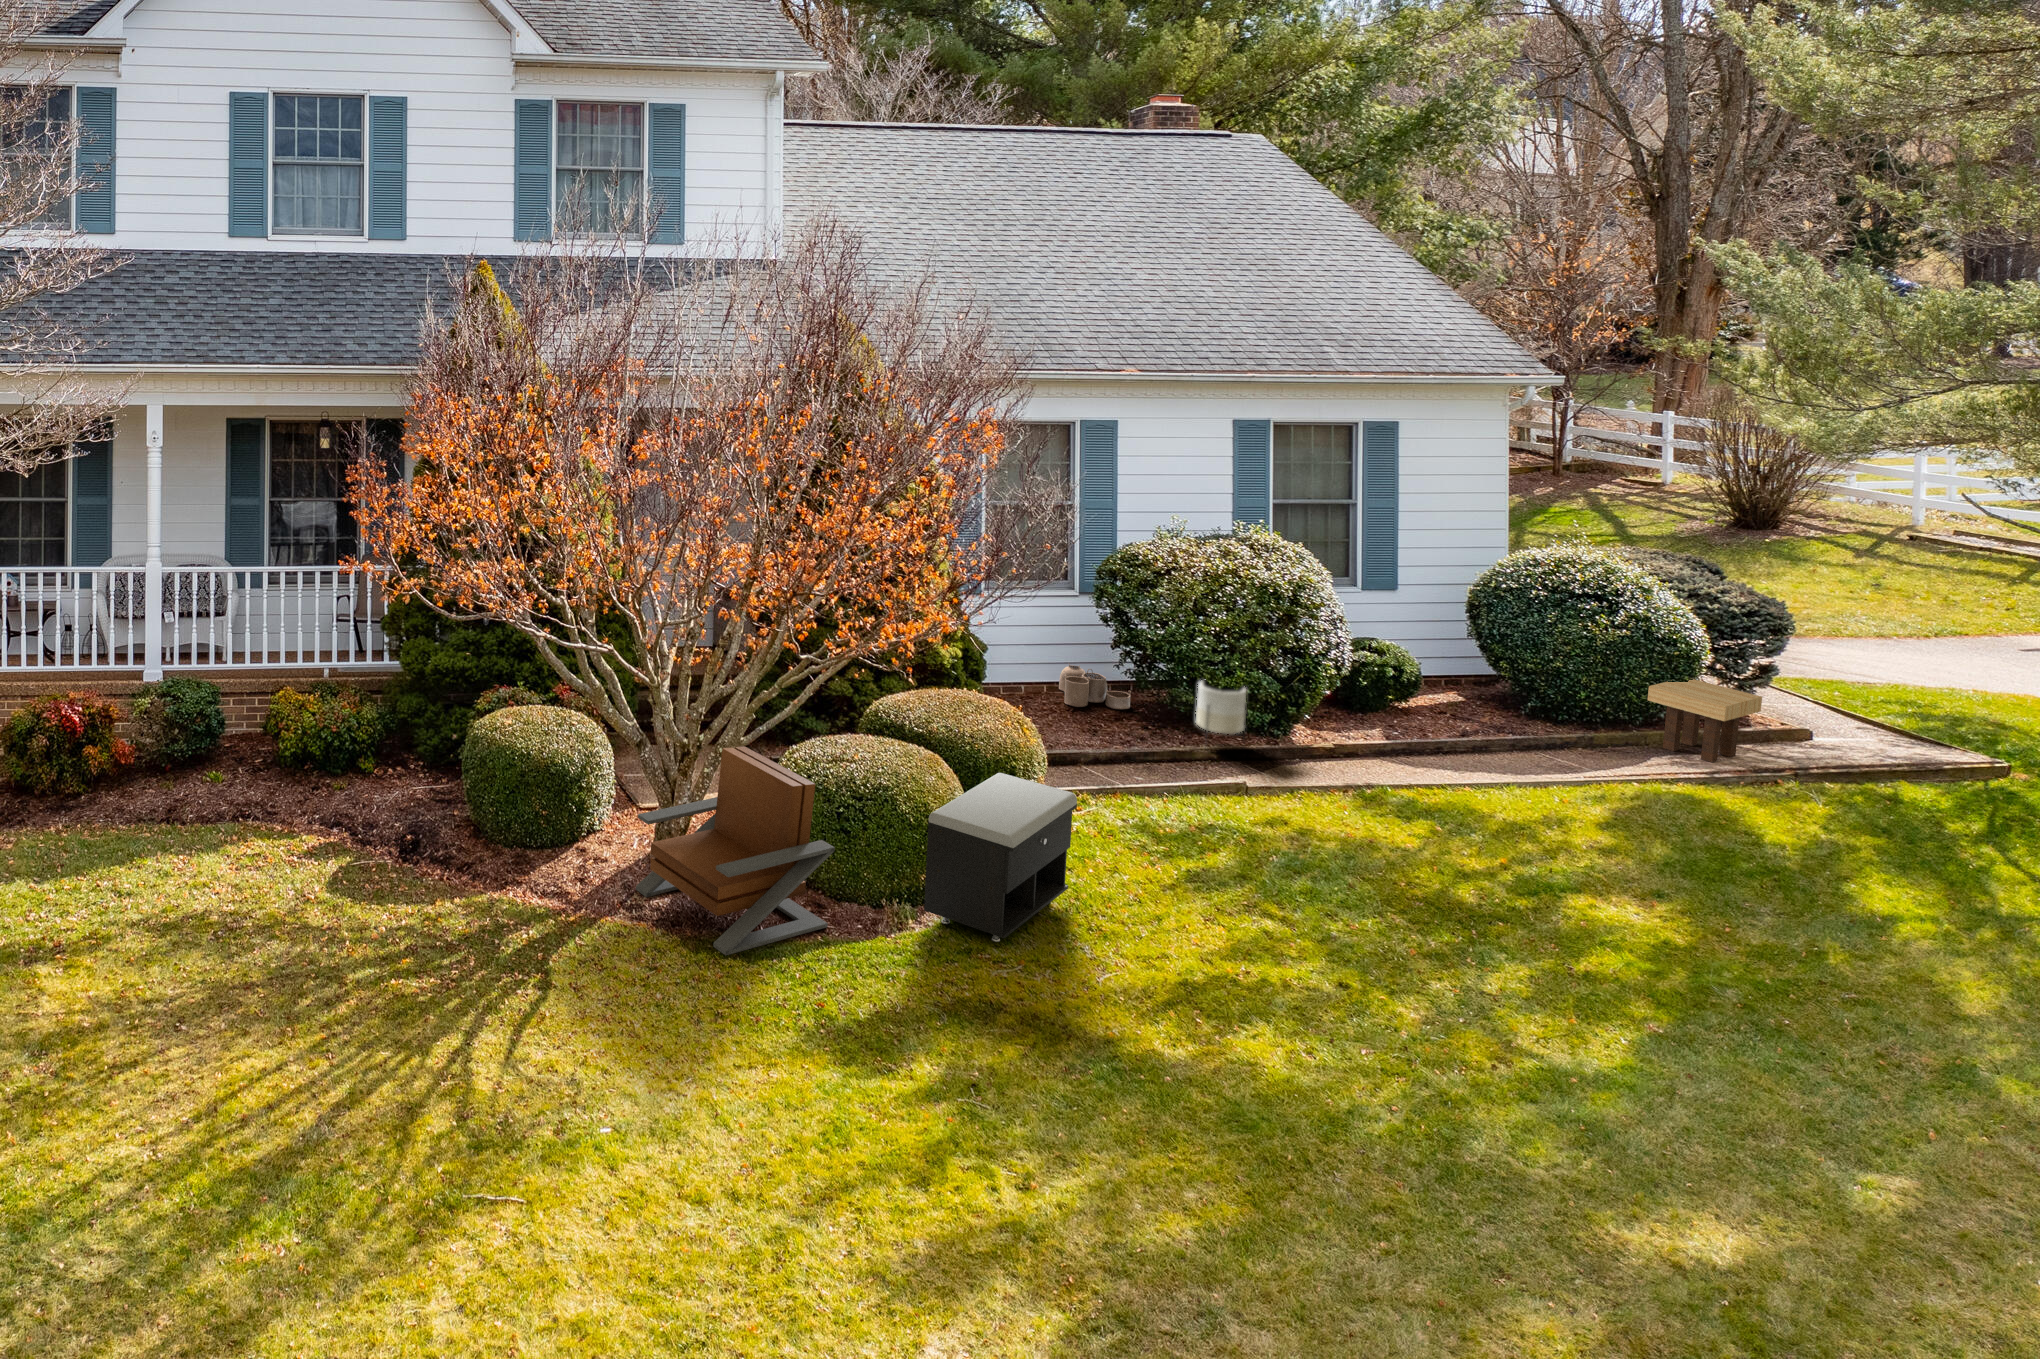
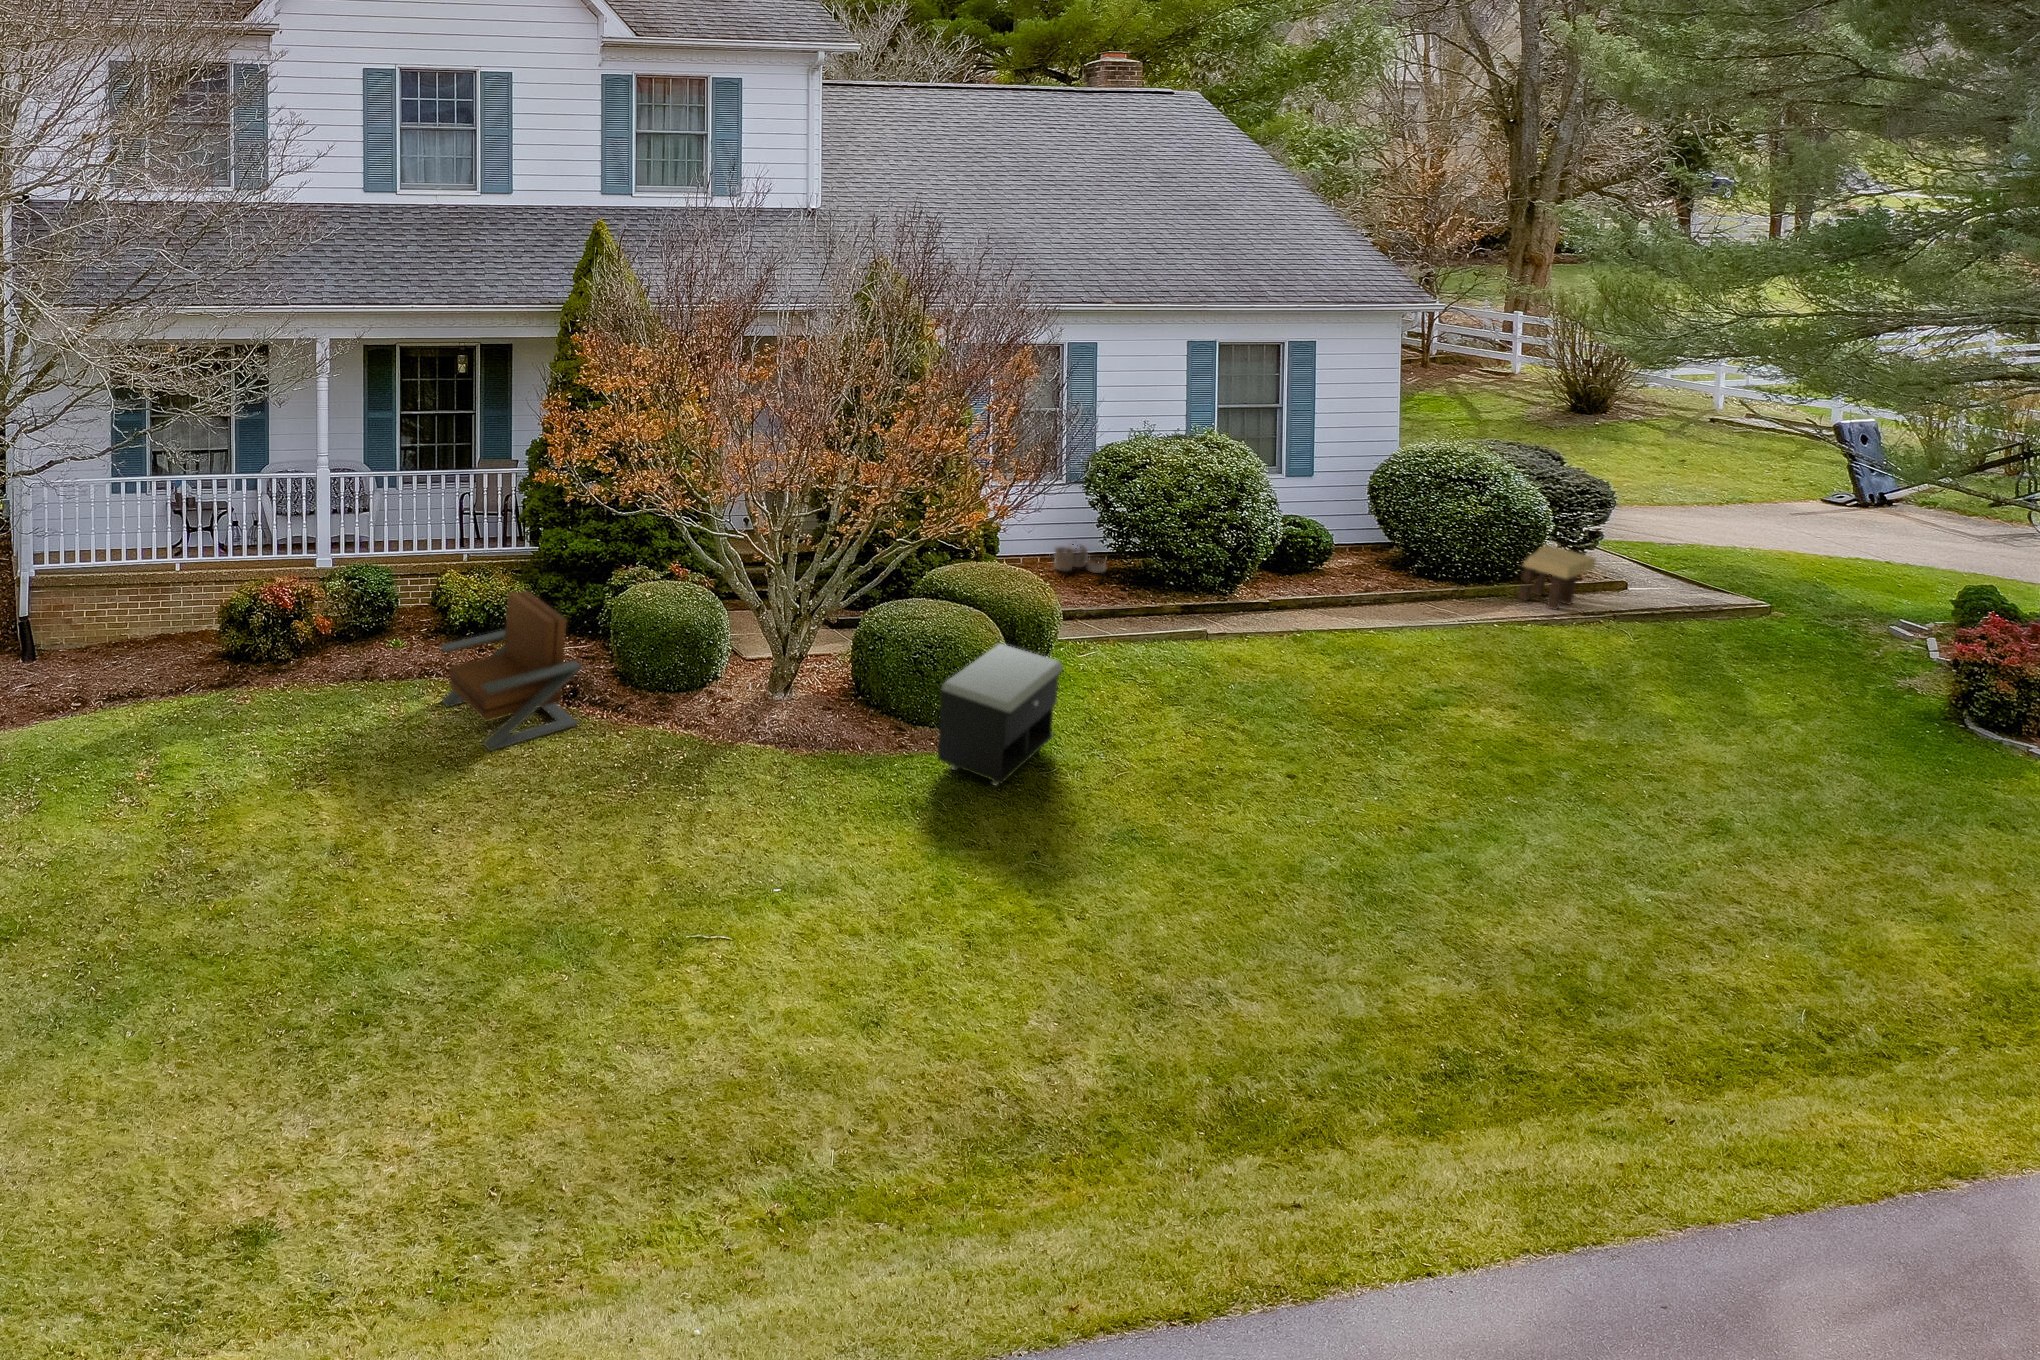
planter: present [1196,681,1246,736] -> none [1157,551,1198,607]
lounge chair: present [636,746,835,955] -> present [440,590,581,751]

